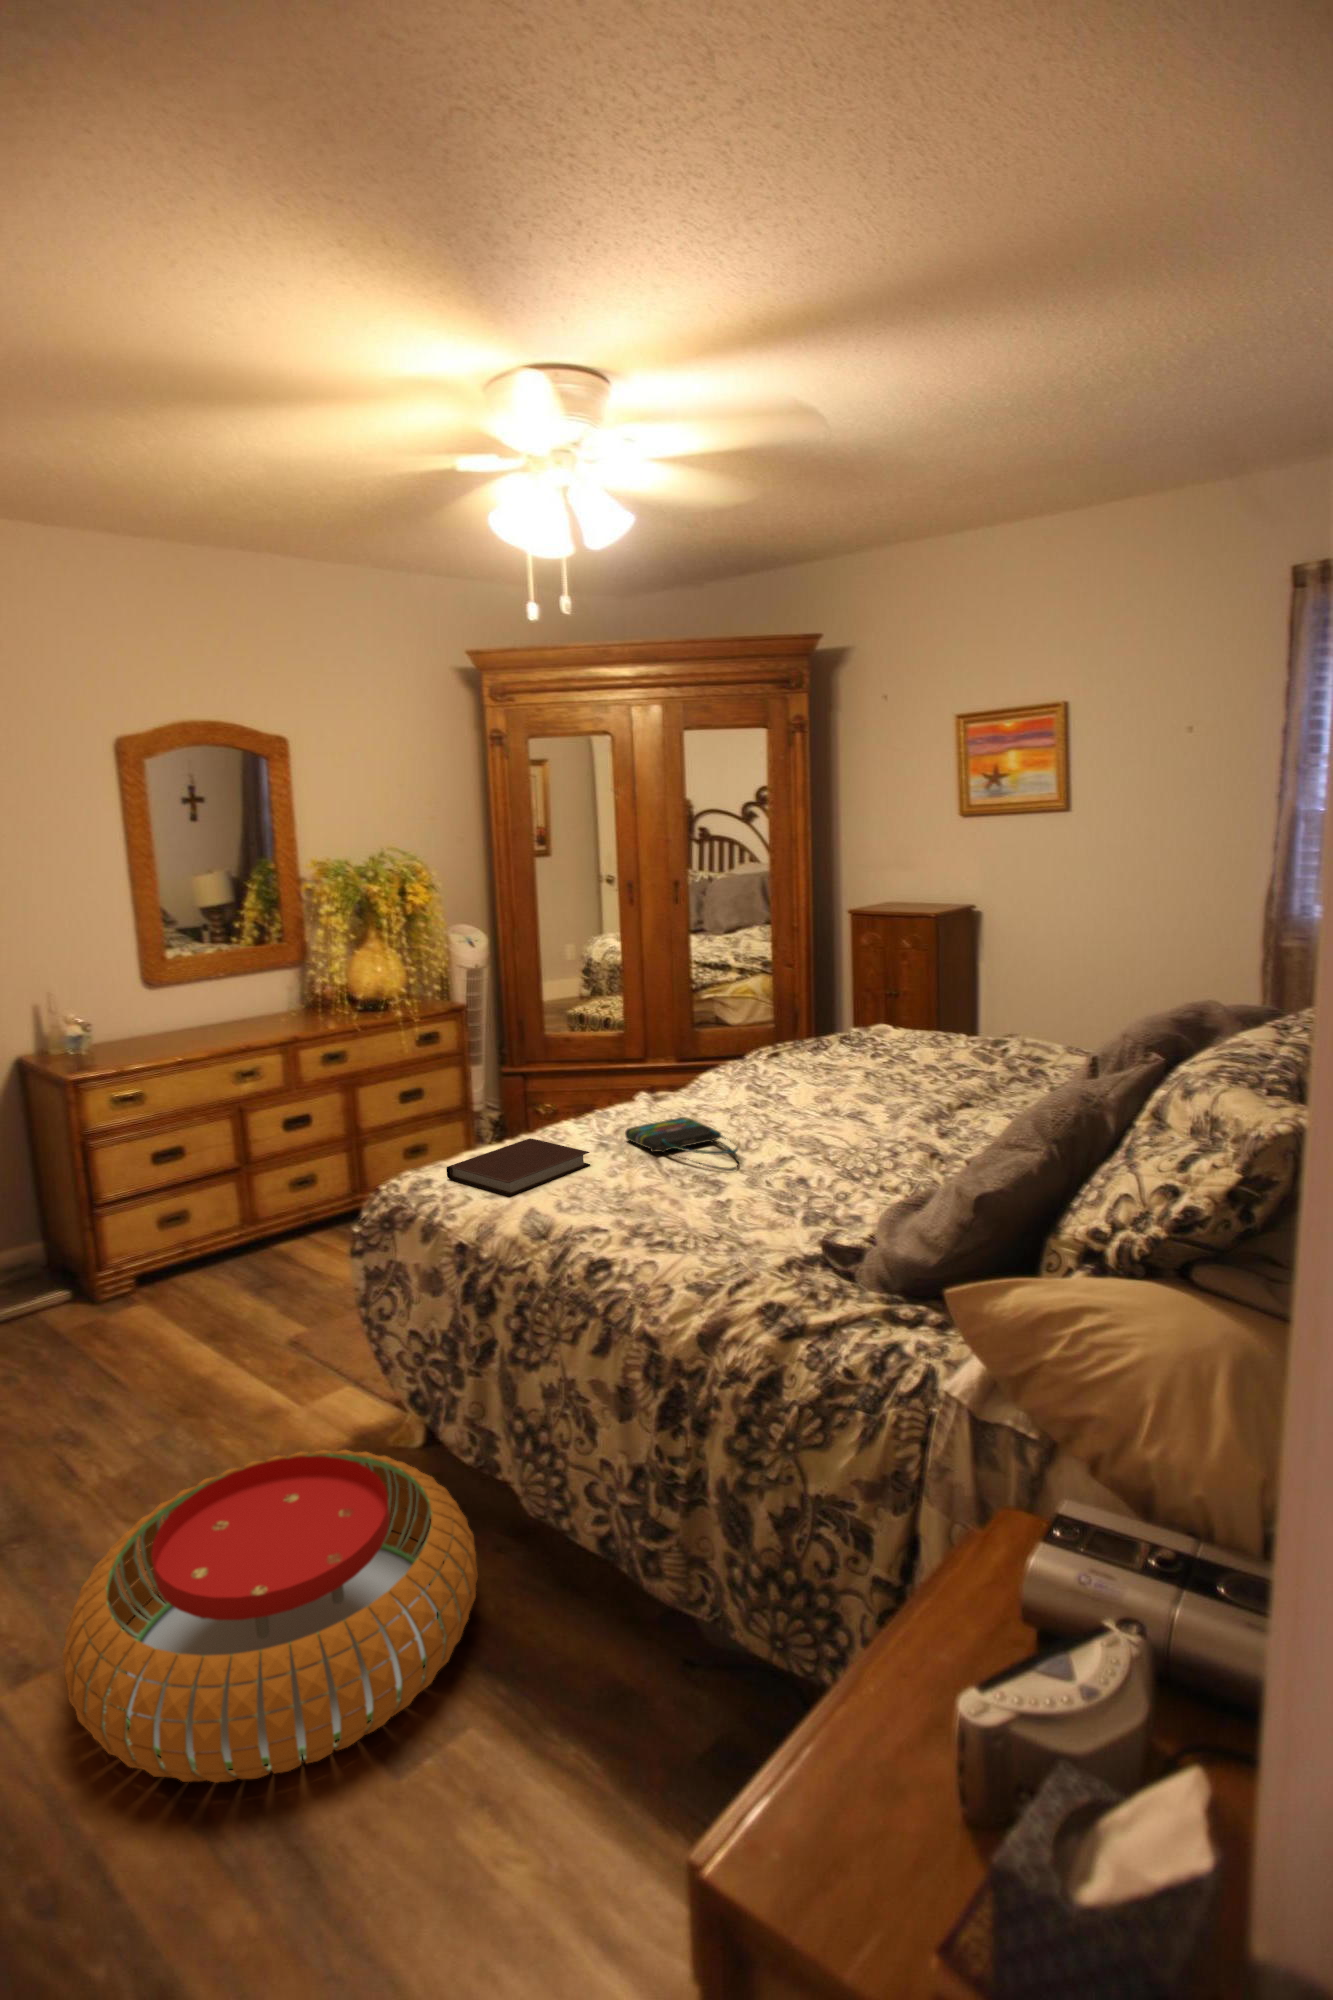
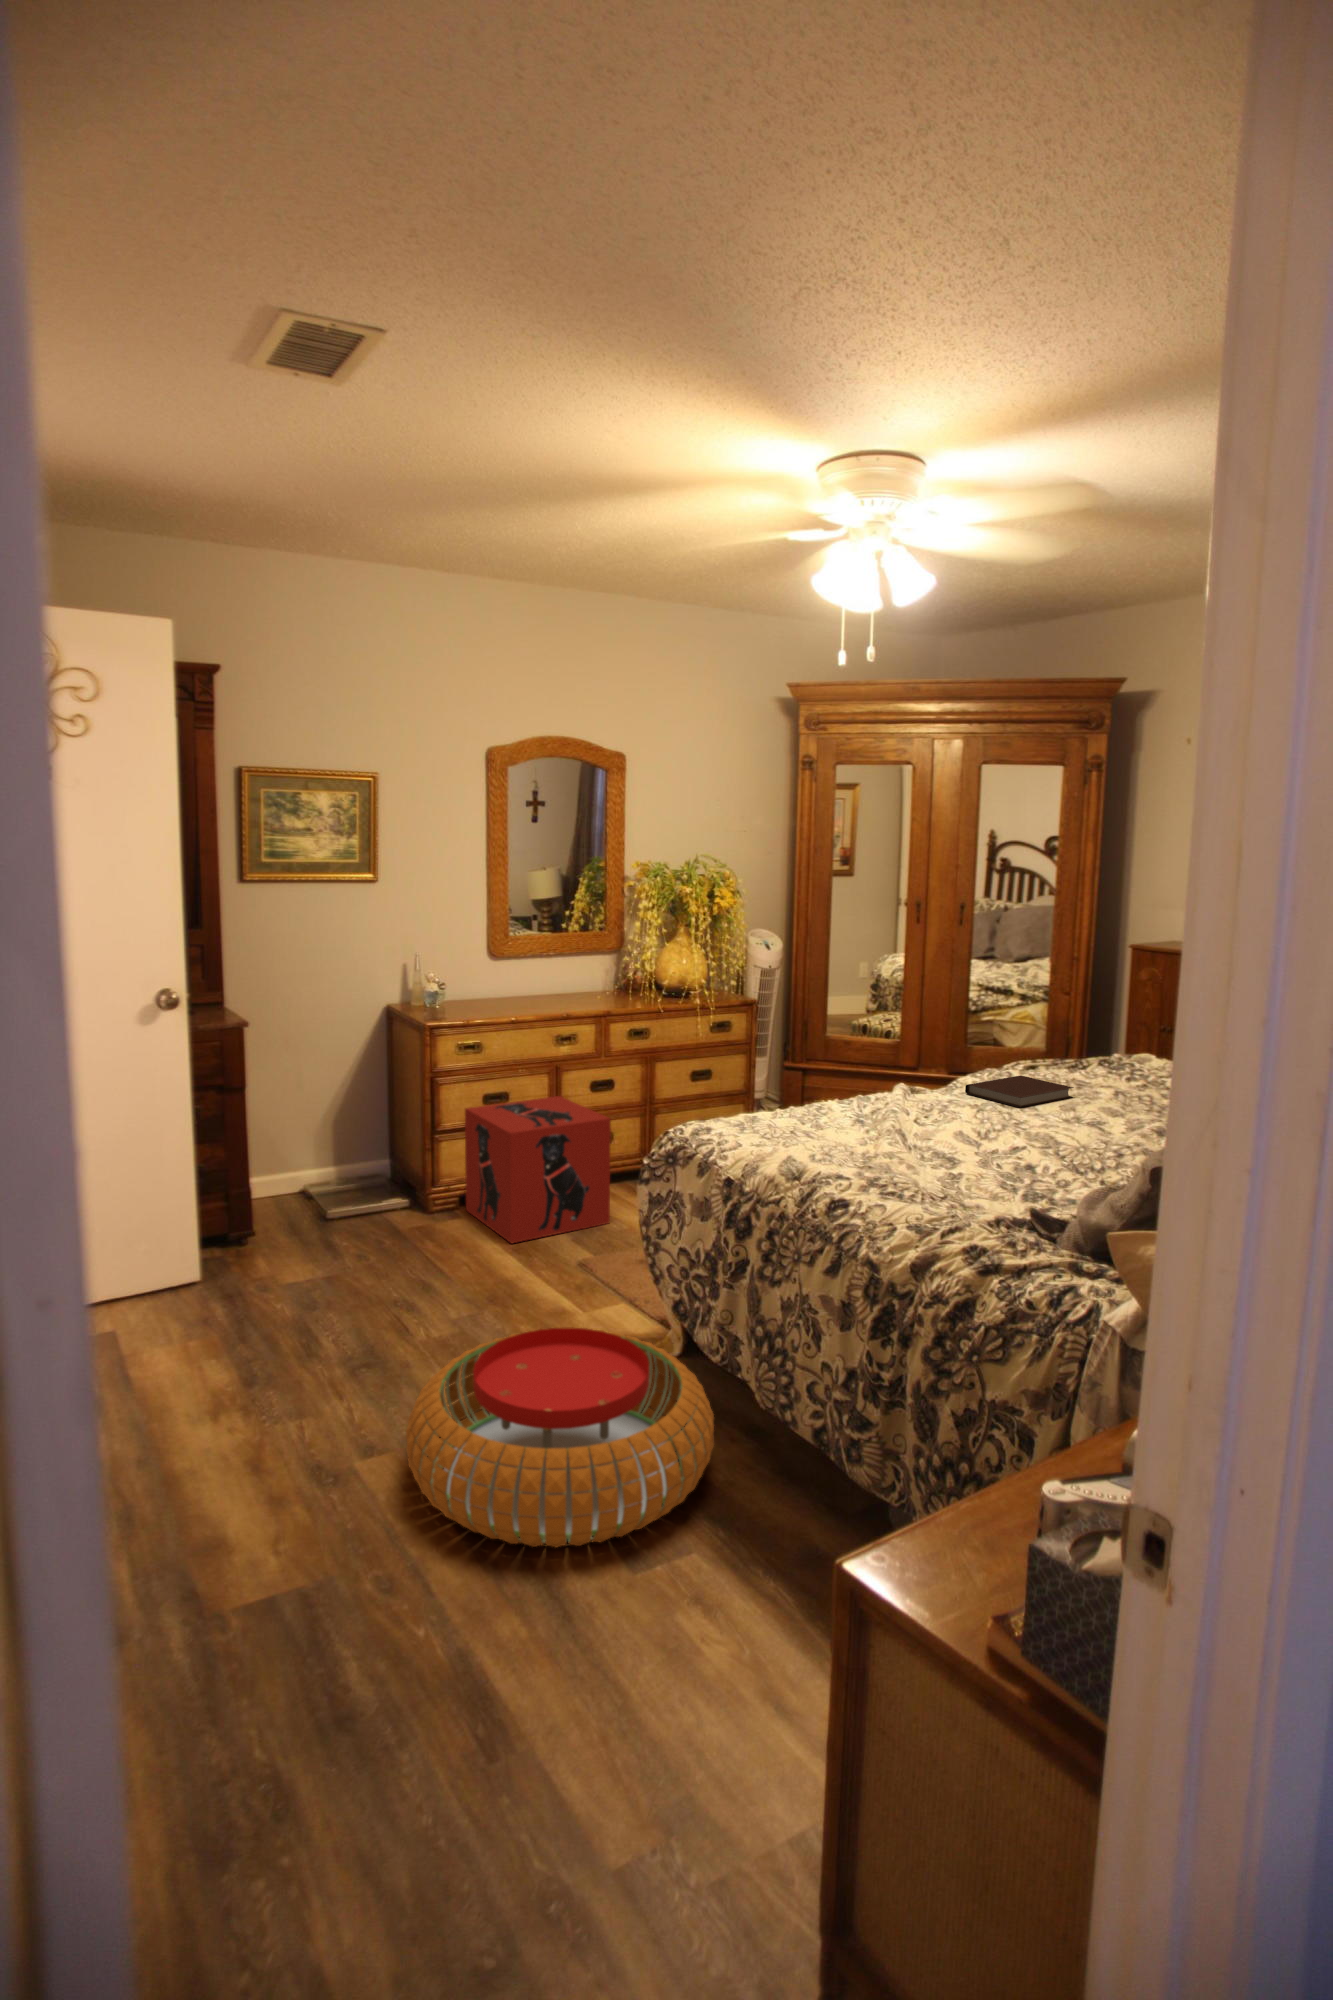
tote bag: present [625,1117,739,1171] -> none [878,1106,976,1153]
notebook: present [447,1138,590,1196] -> present [965,1075,1074,1108]
storage box: none [124,1144,322,1334] -> present [465,1096,611,1243]

